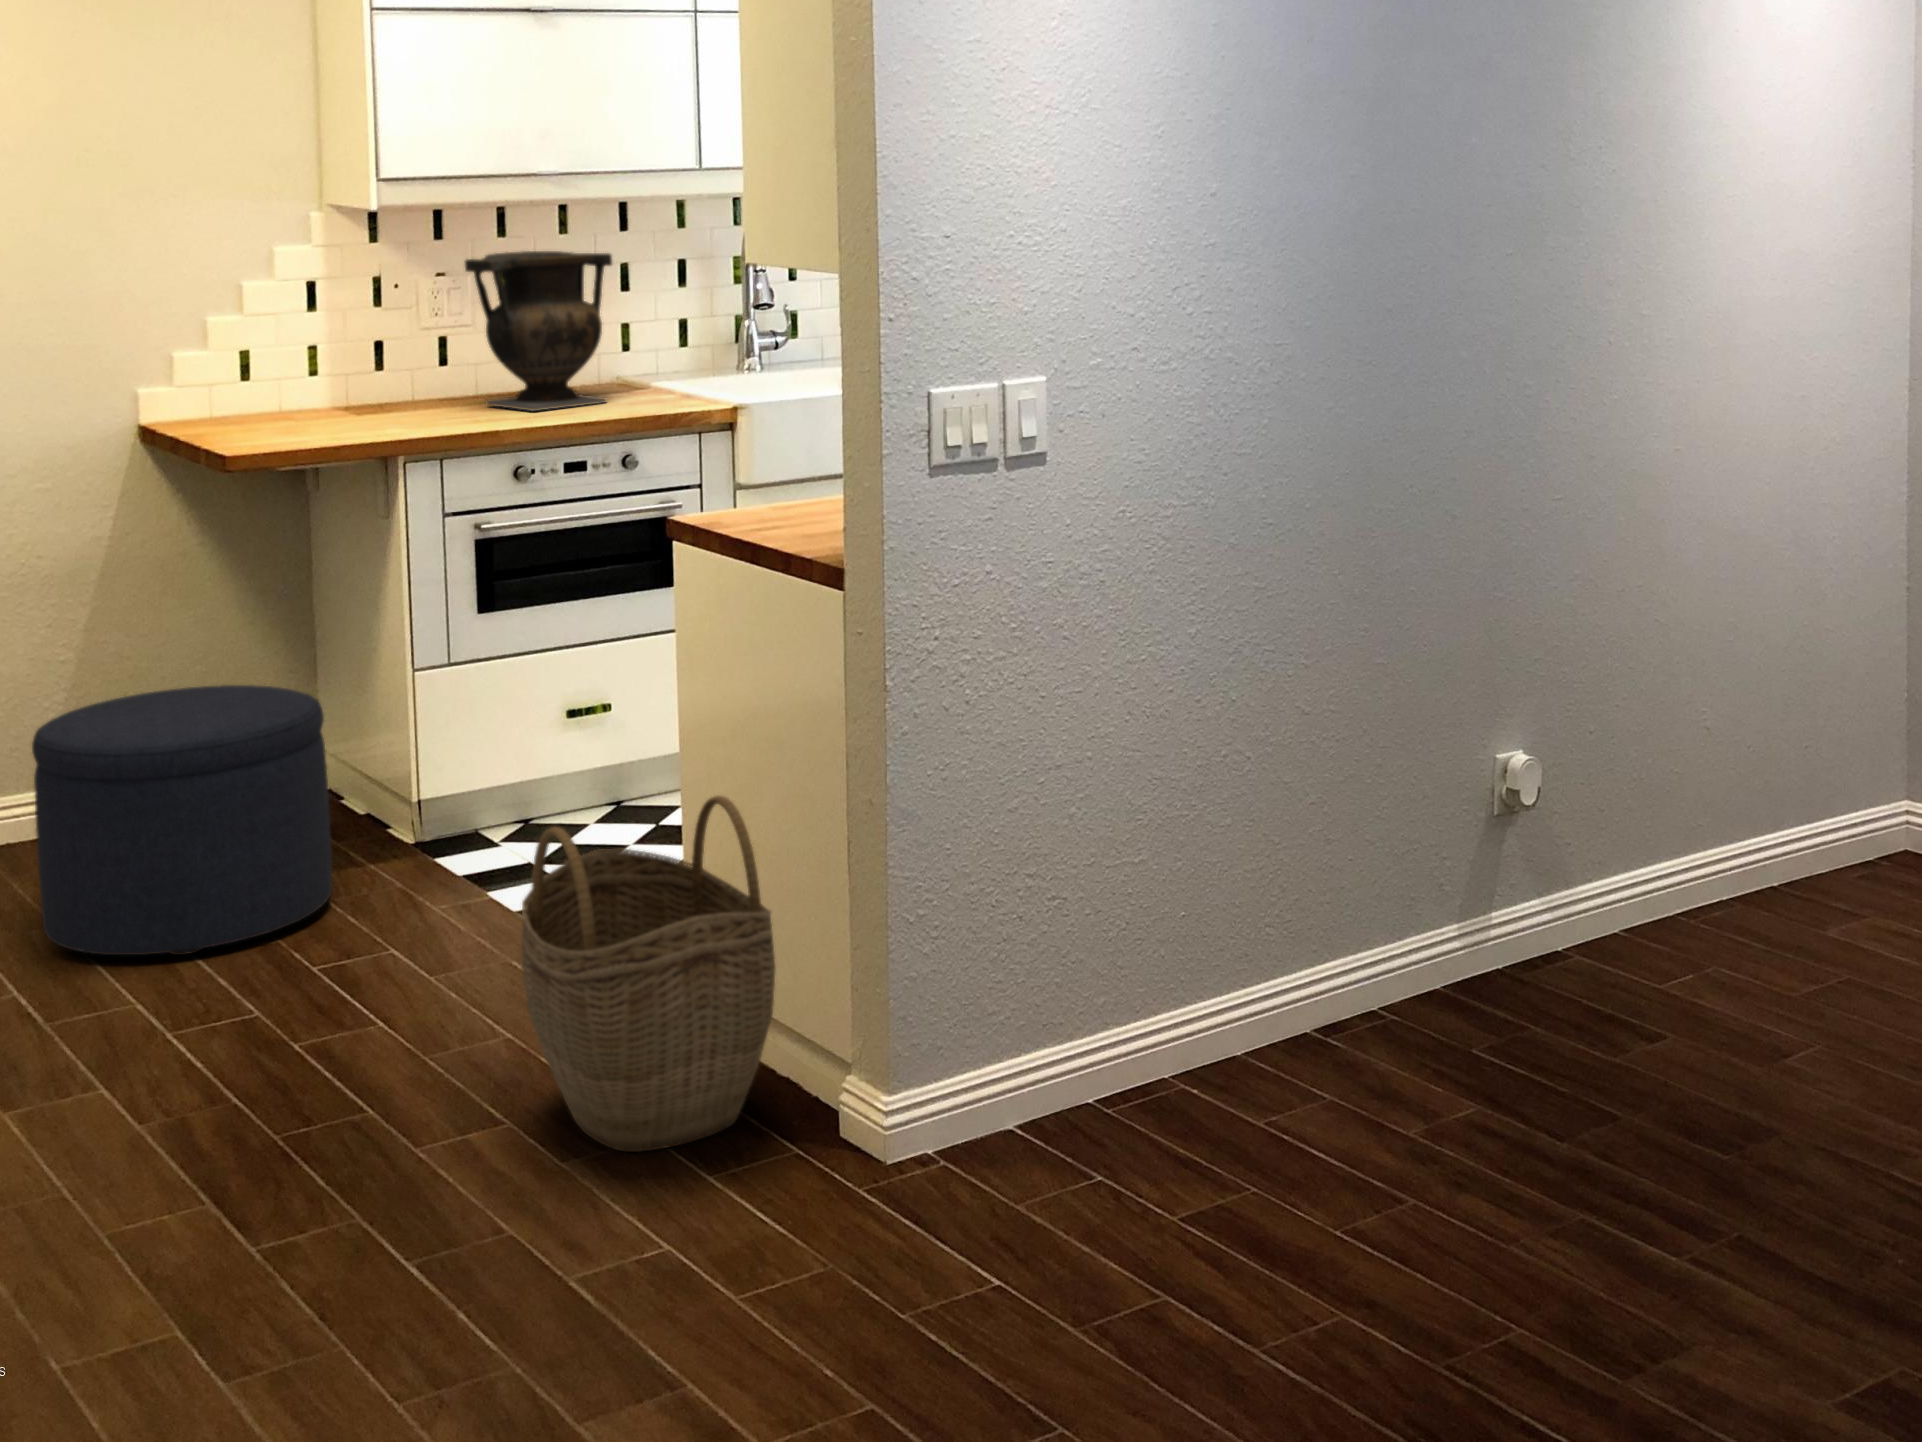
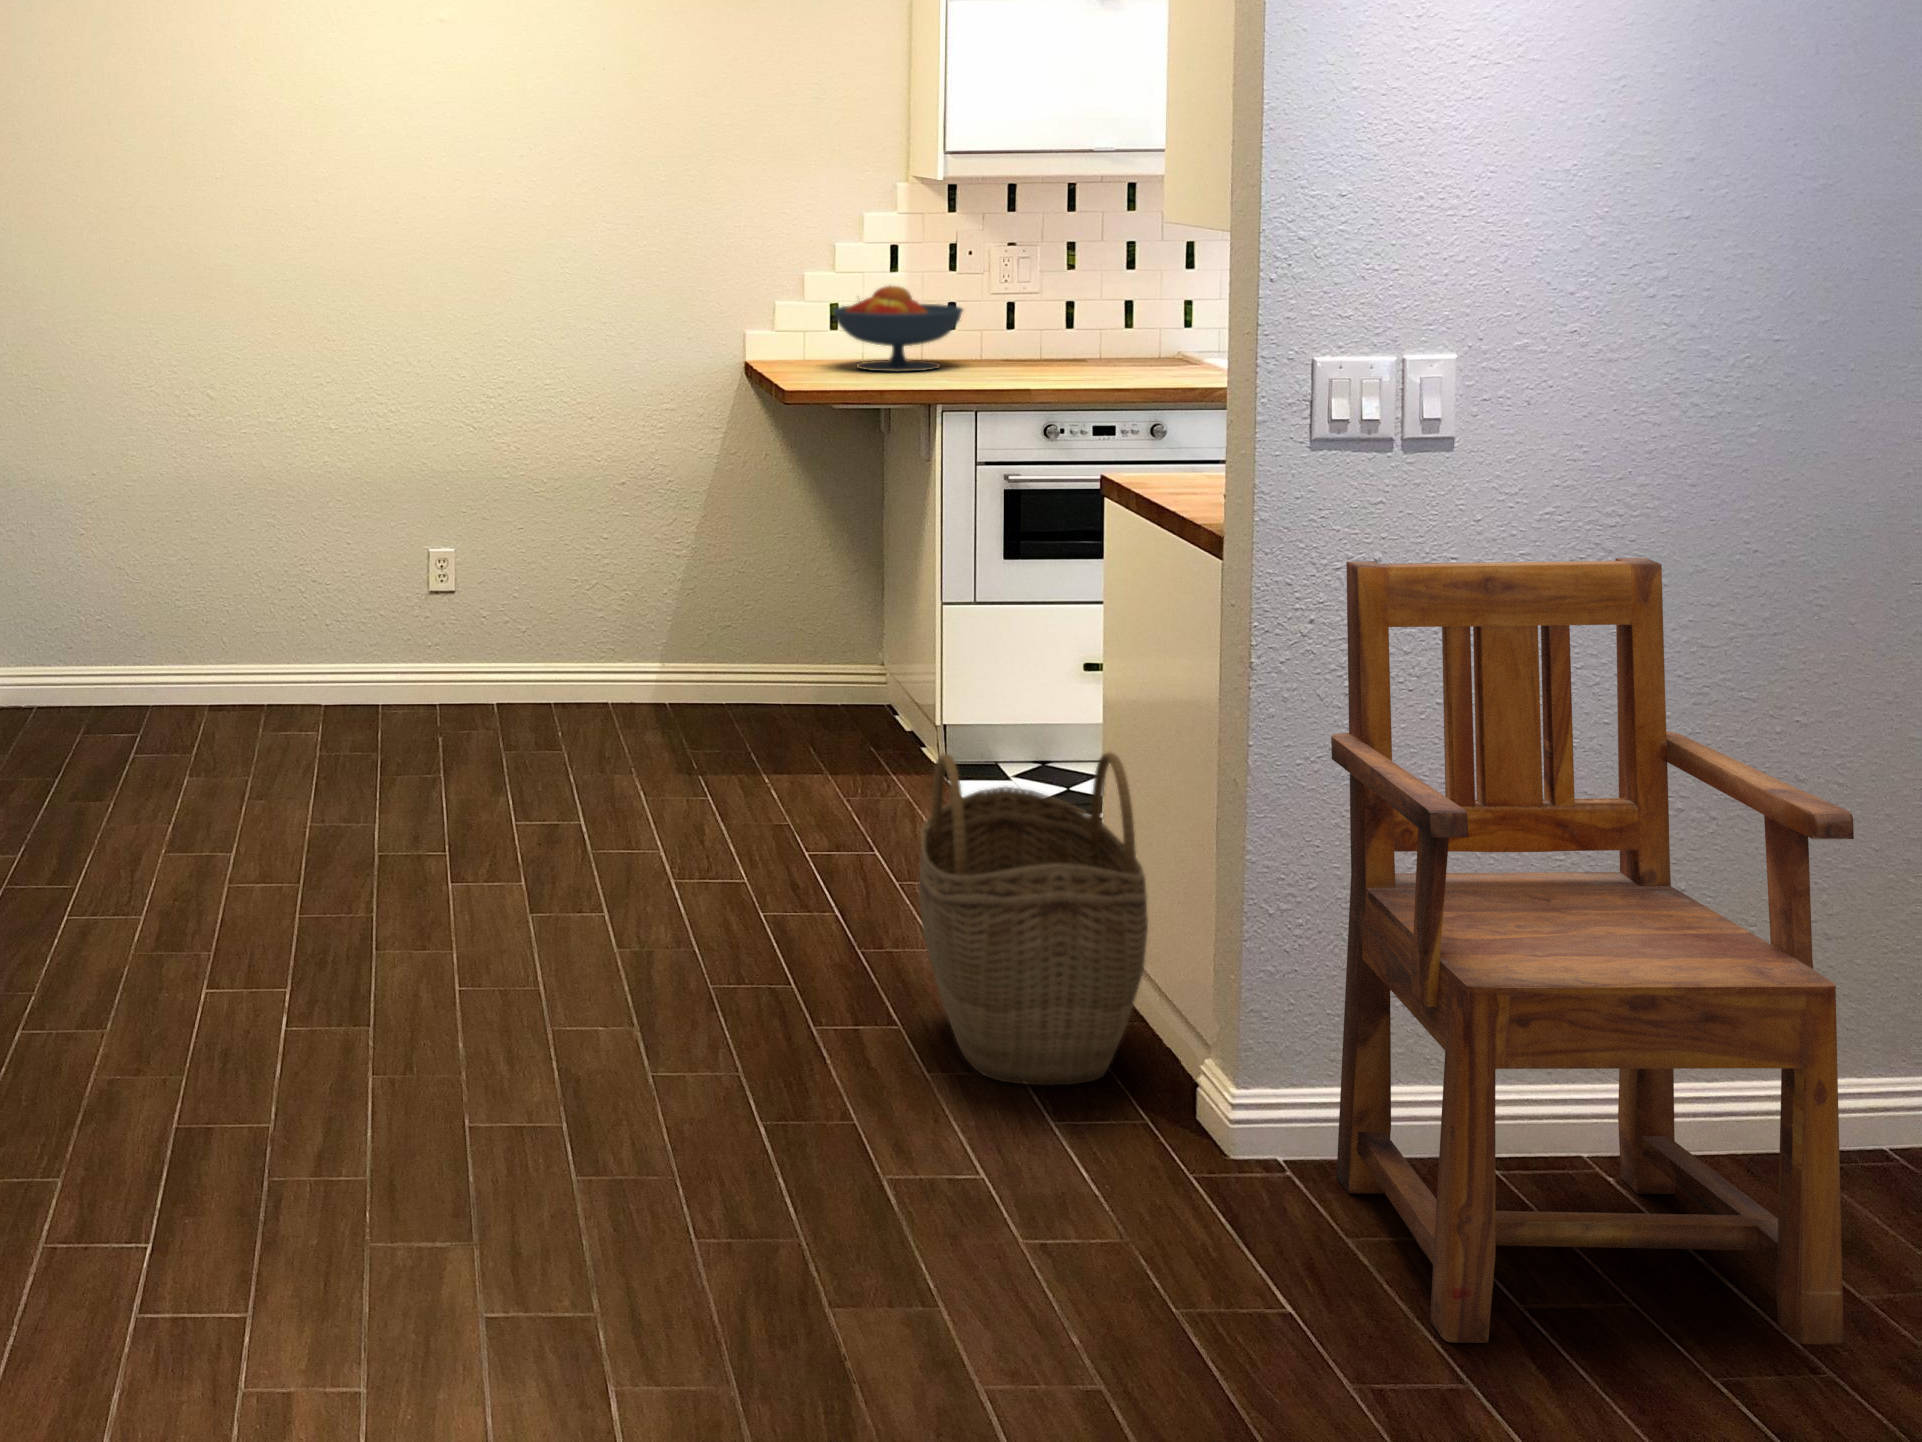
vase: present [465,251,612,411] -> none [1019,223,1160,374]
fruit bowl: none [249,325,403,423] -> present [833,285,963,372]
armchair: none [966,545,1410,1268] -> present [1331,558,1854,1344]
ottoman: present [32,685,332,955] -> none [619,593,850,822]

